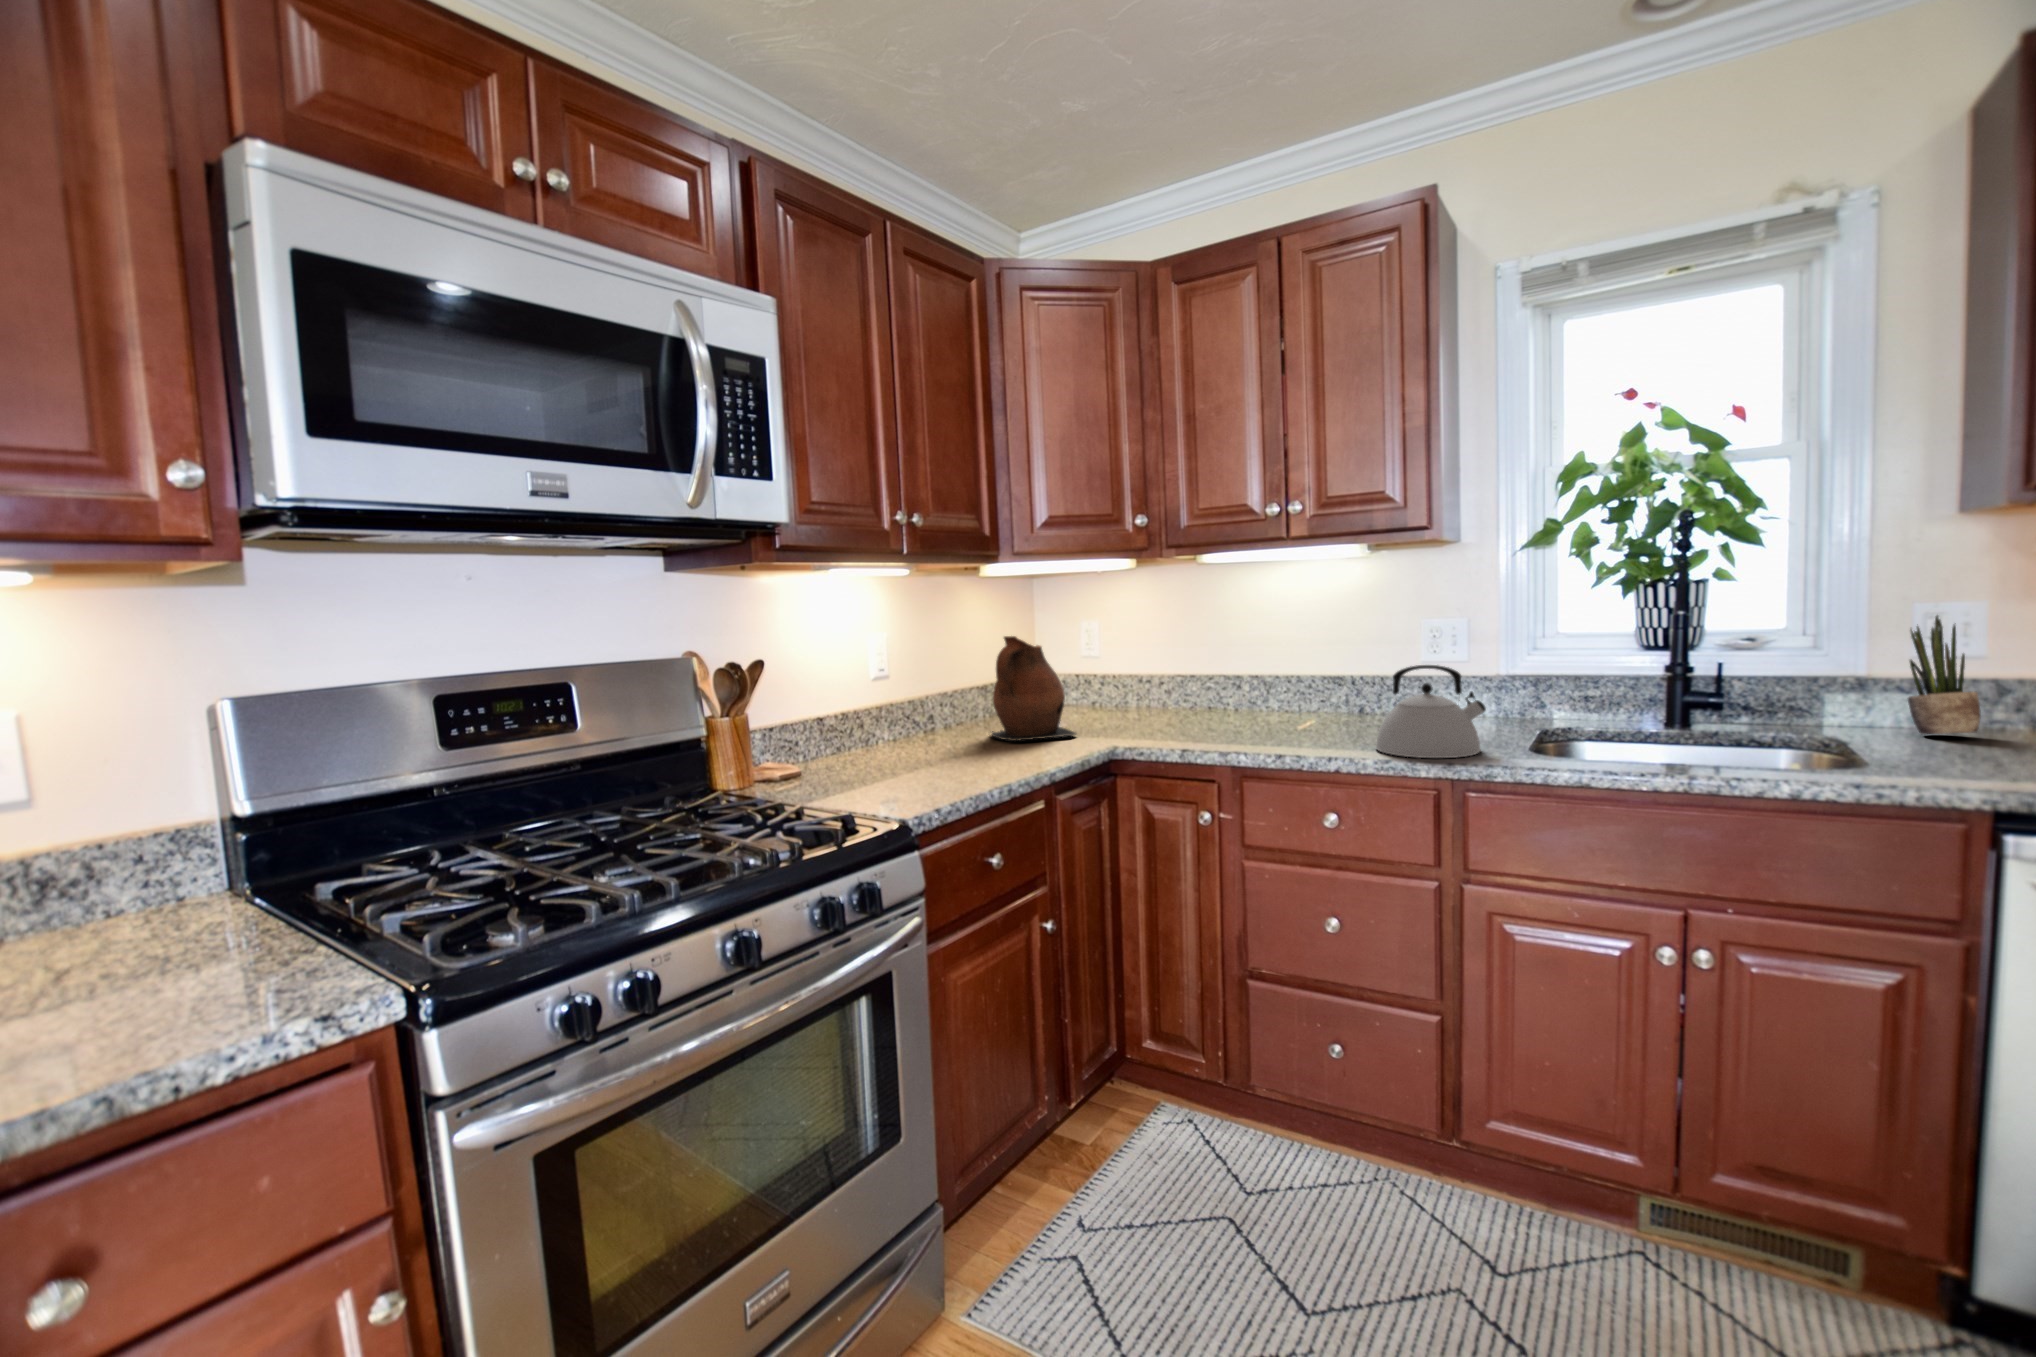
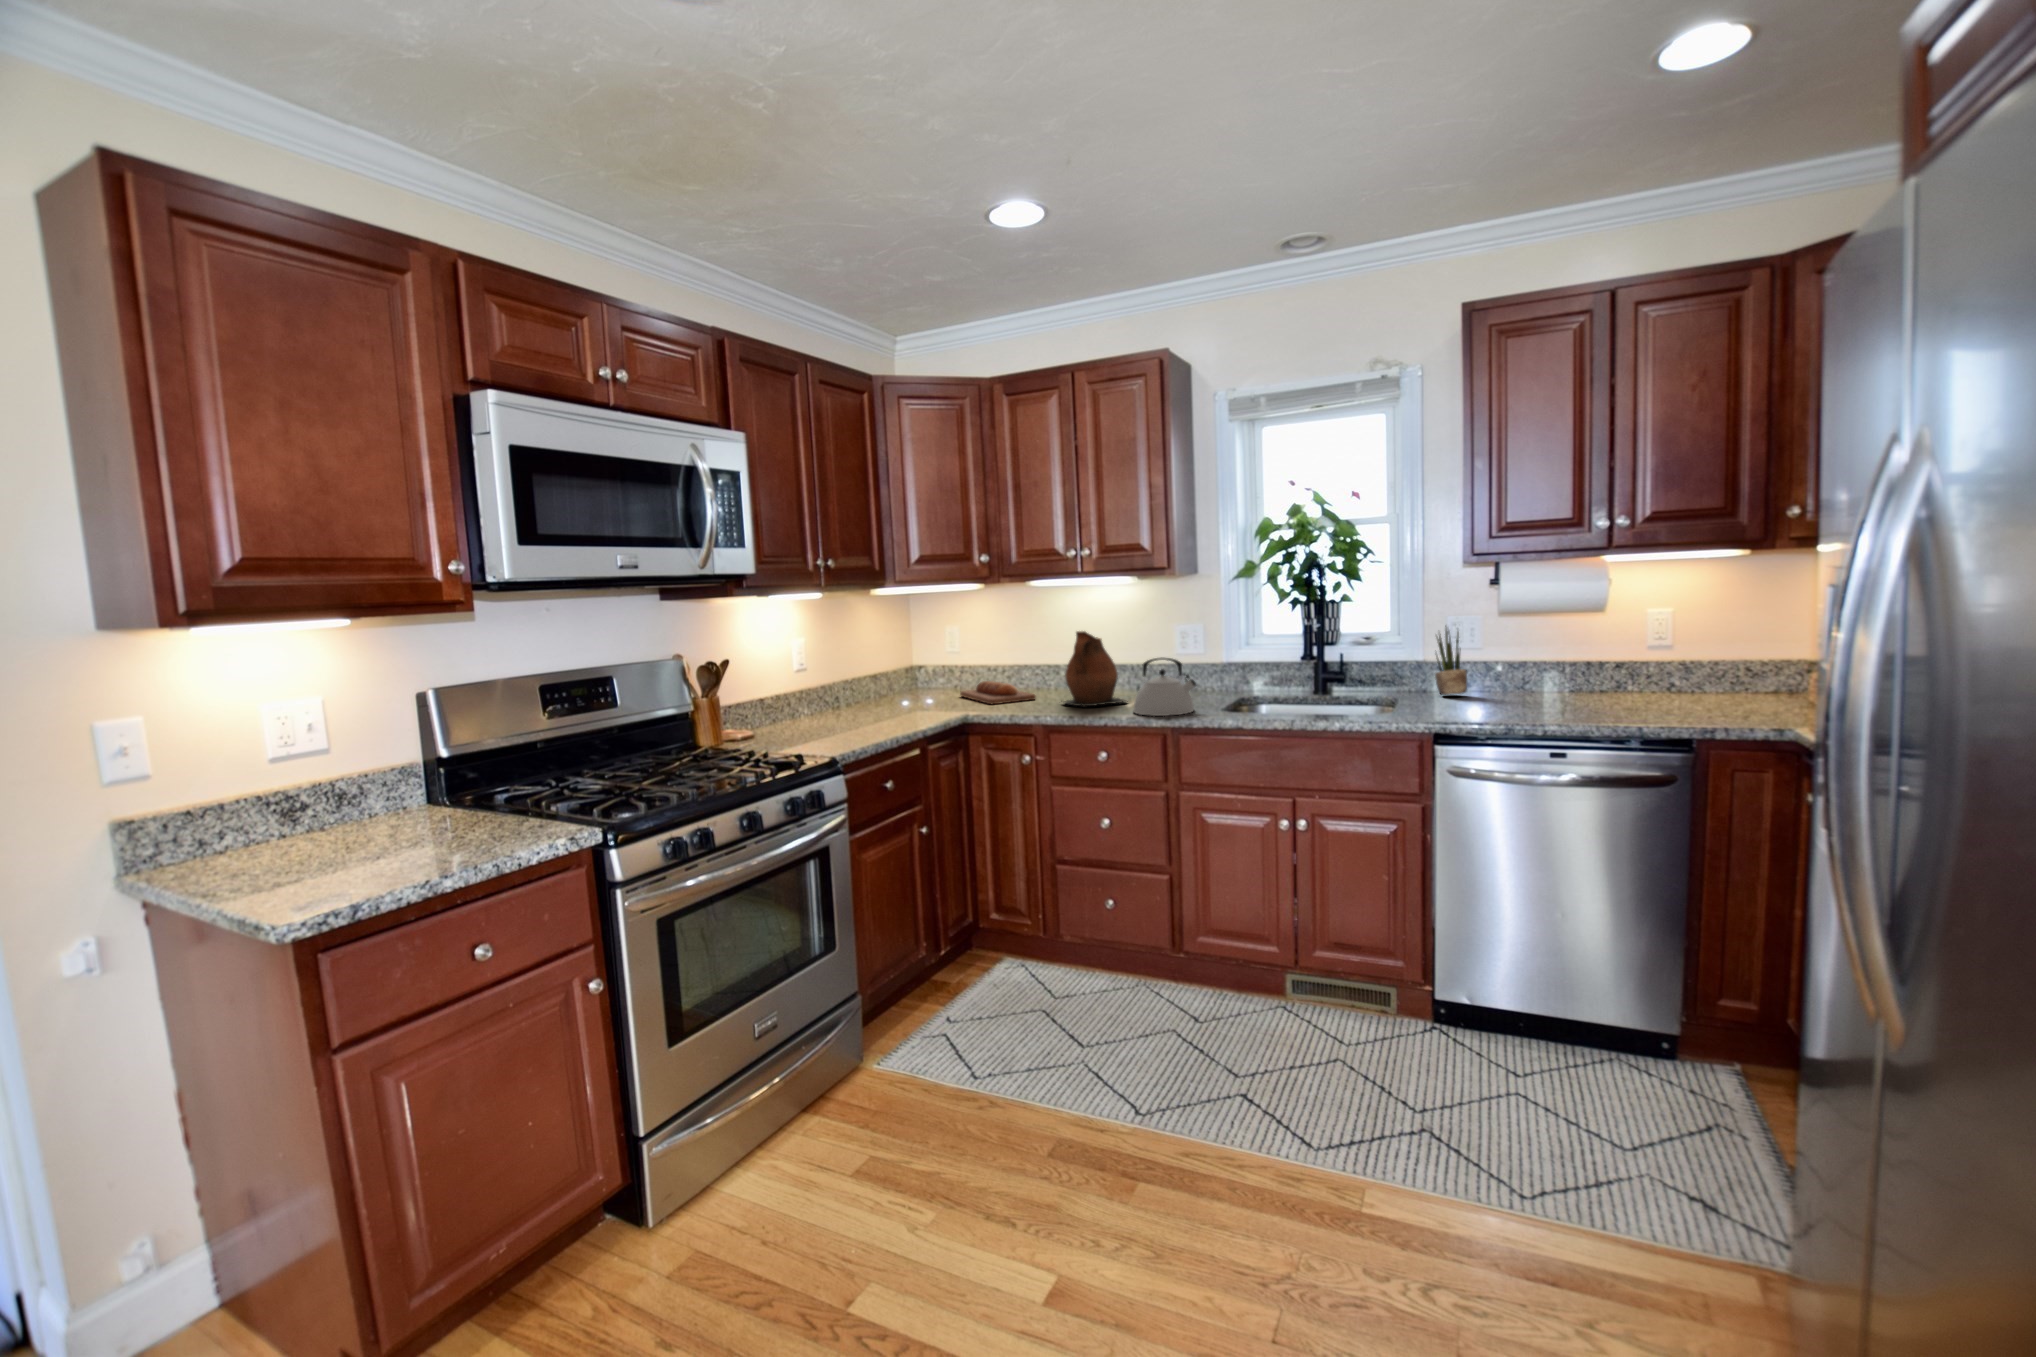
ceramic pitcher: present [992,636,1076,741] -> present [1064,631,1128,706]
bread loaf: none [1099,695,1208,729] -> present [960,681,1036,704]

